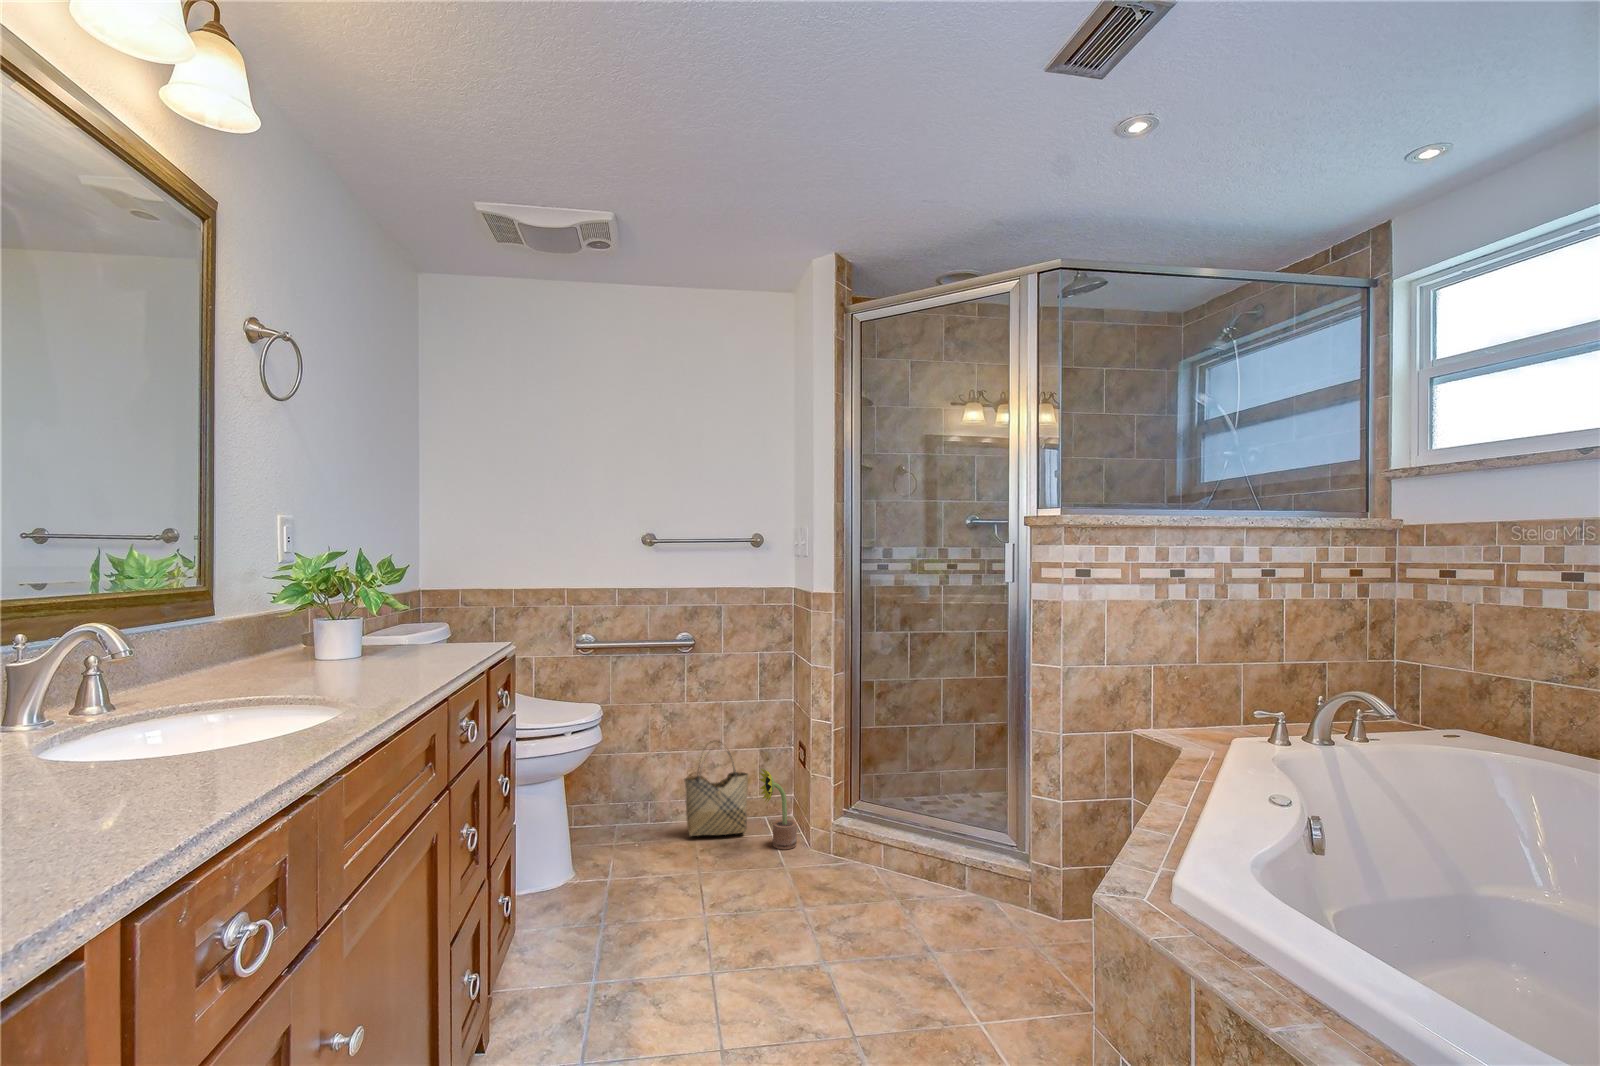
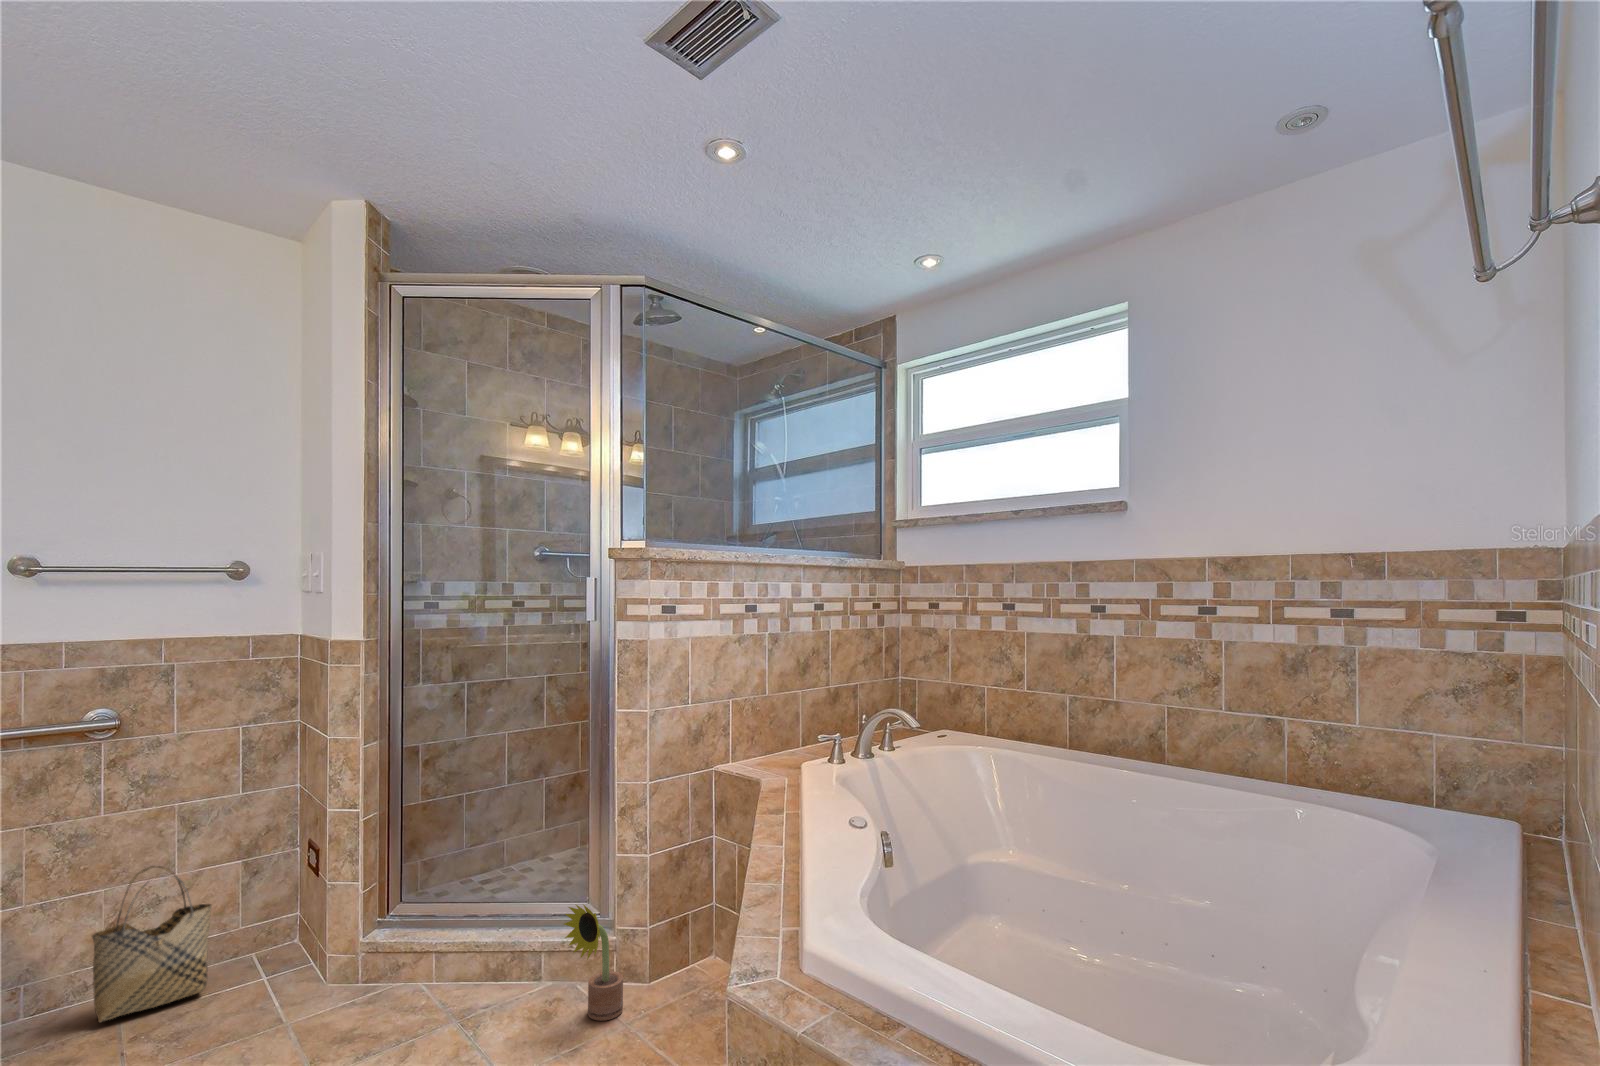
decorative plant: present [759,769,797,849] -> present [564,904,623,1021]

